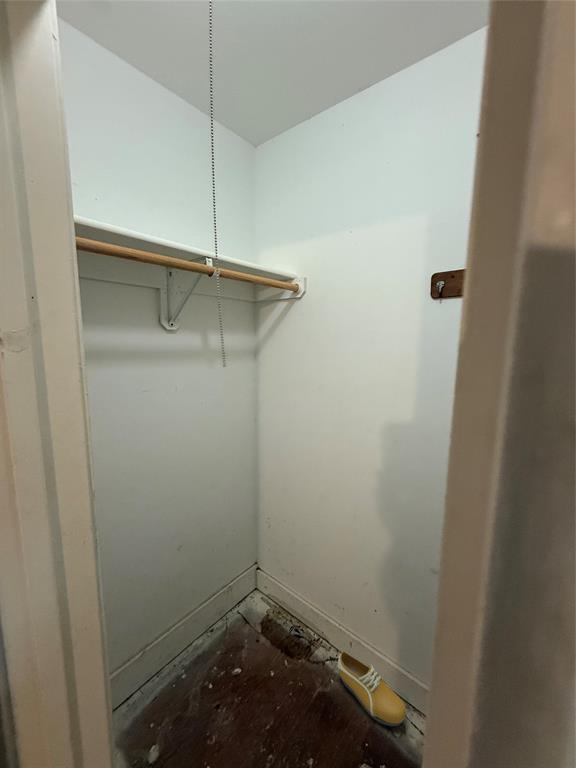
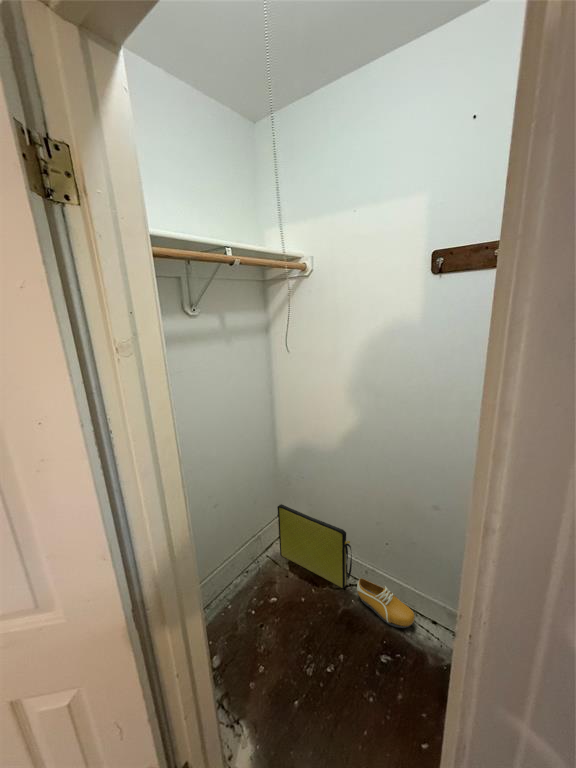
bag: none [253,550,333,662] -> present [277,504,352,588]

